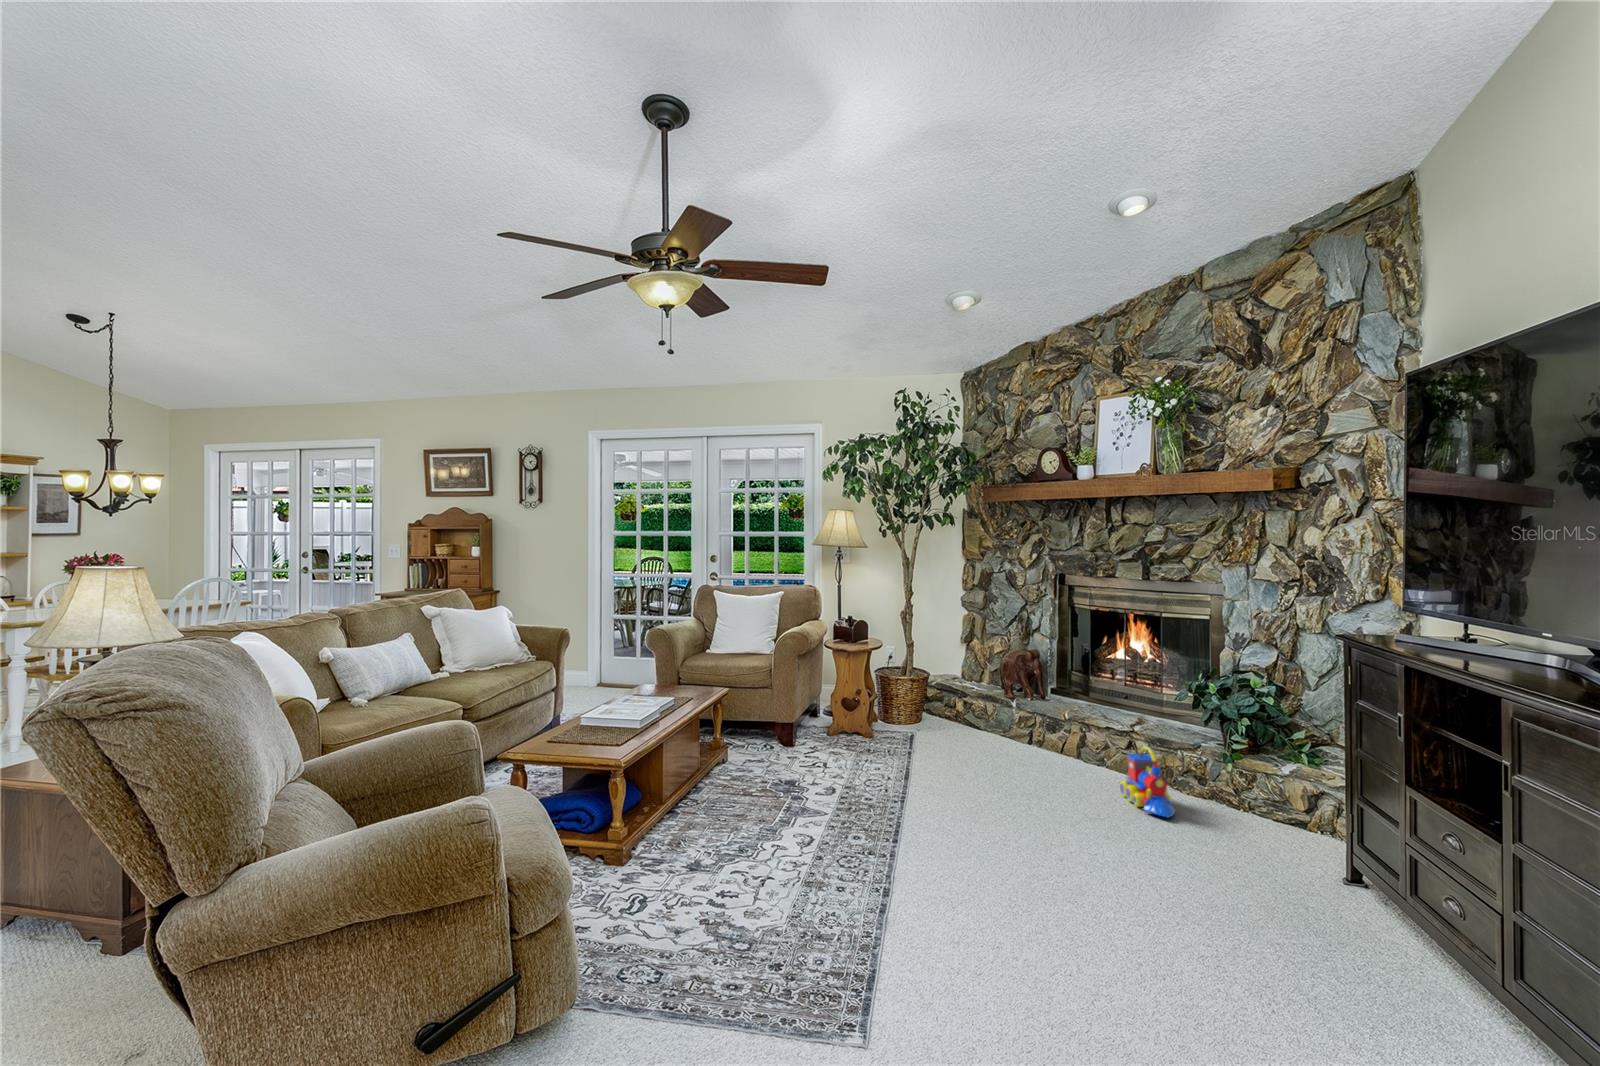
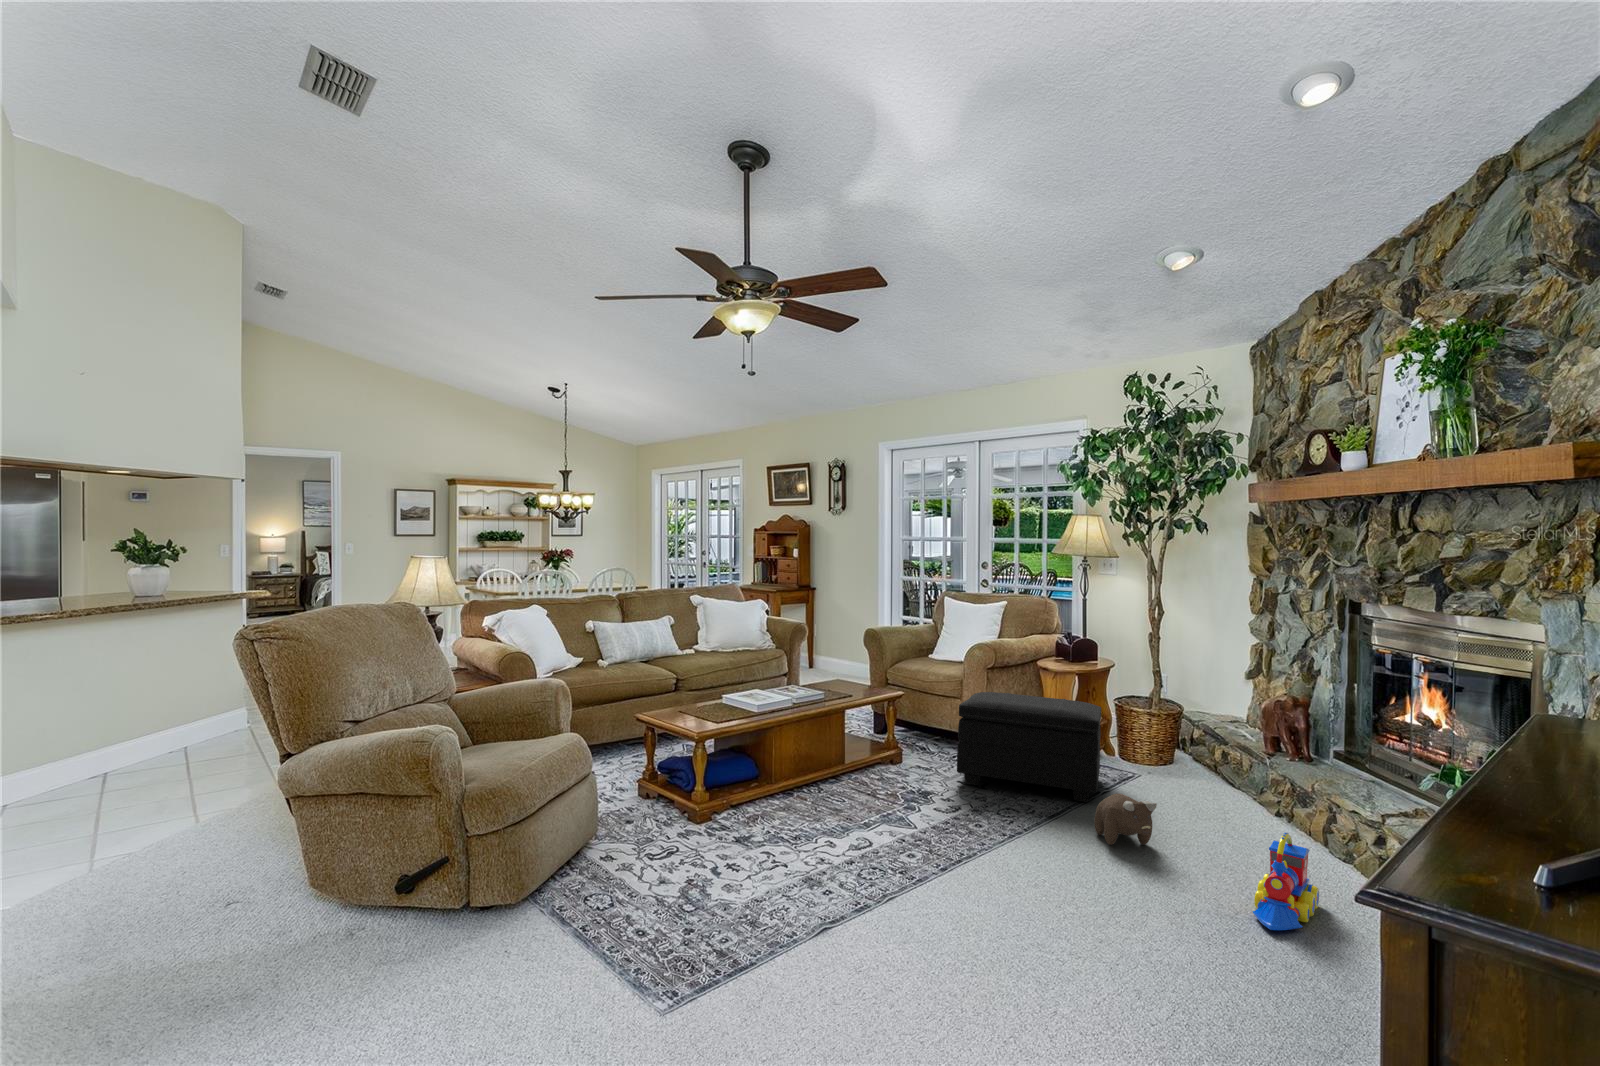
footstool: none [805,675,945,767] -> present [957,692,1101,802]
plush toy: none [975,745,1036,789] -> present [1094,794,1157,845]

